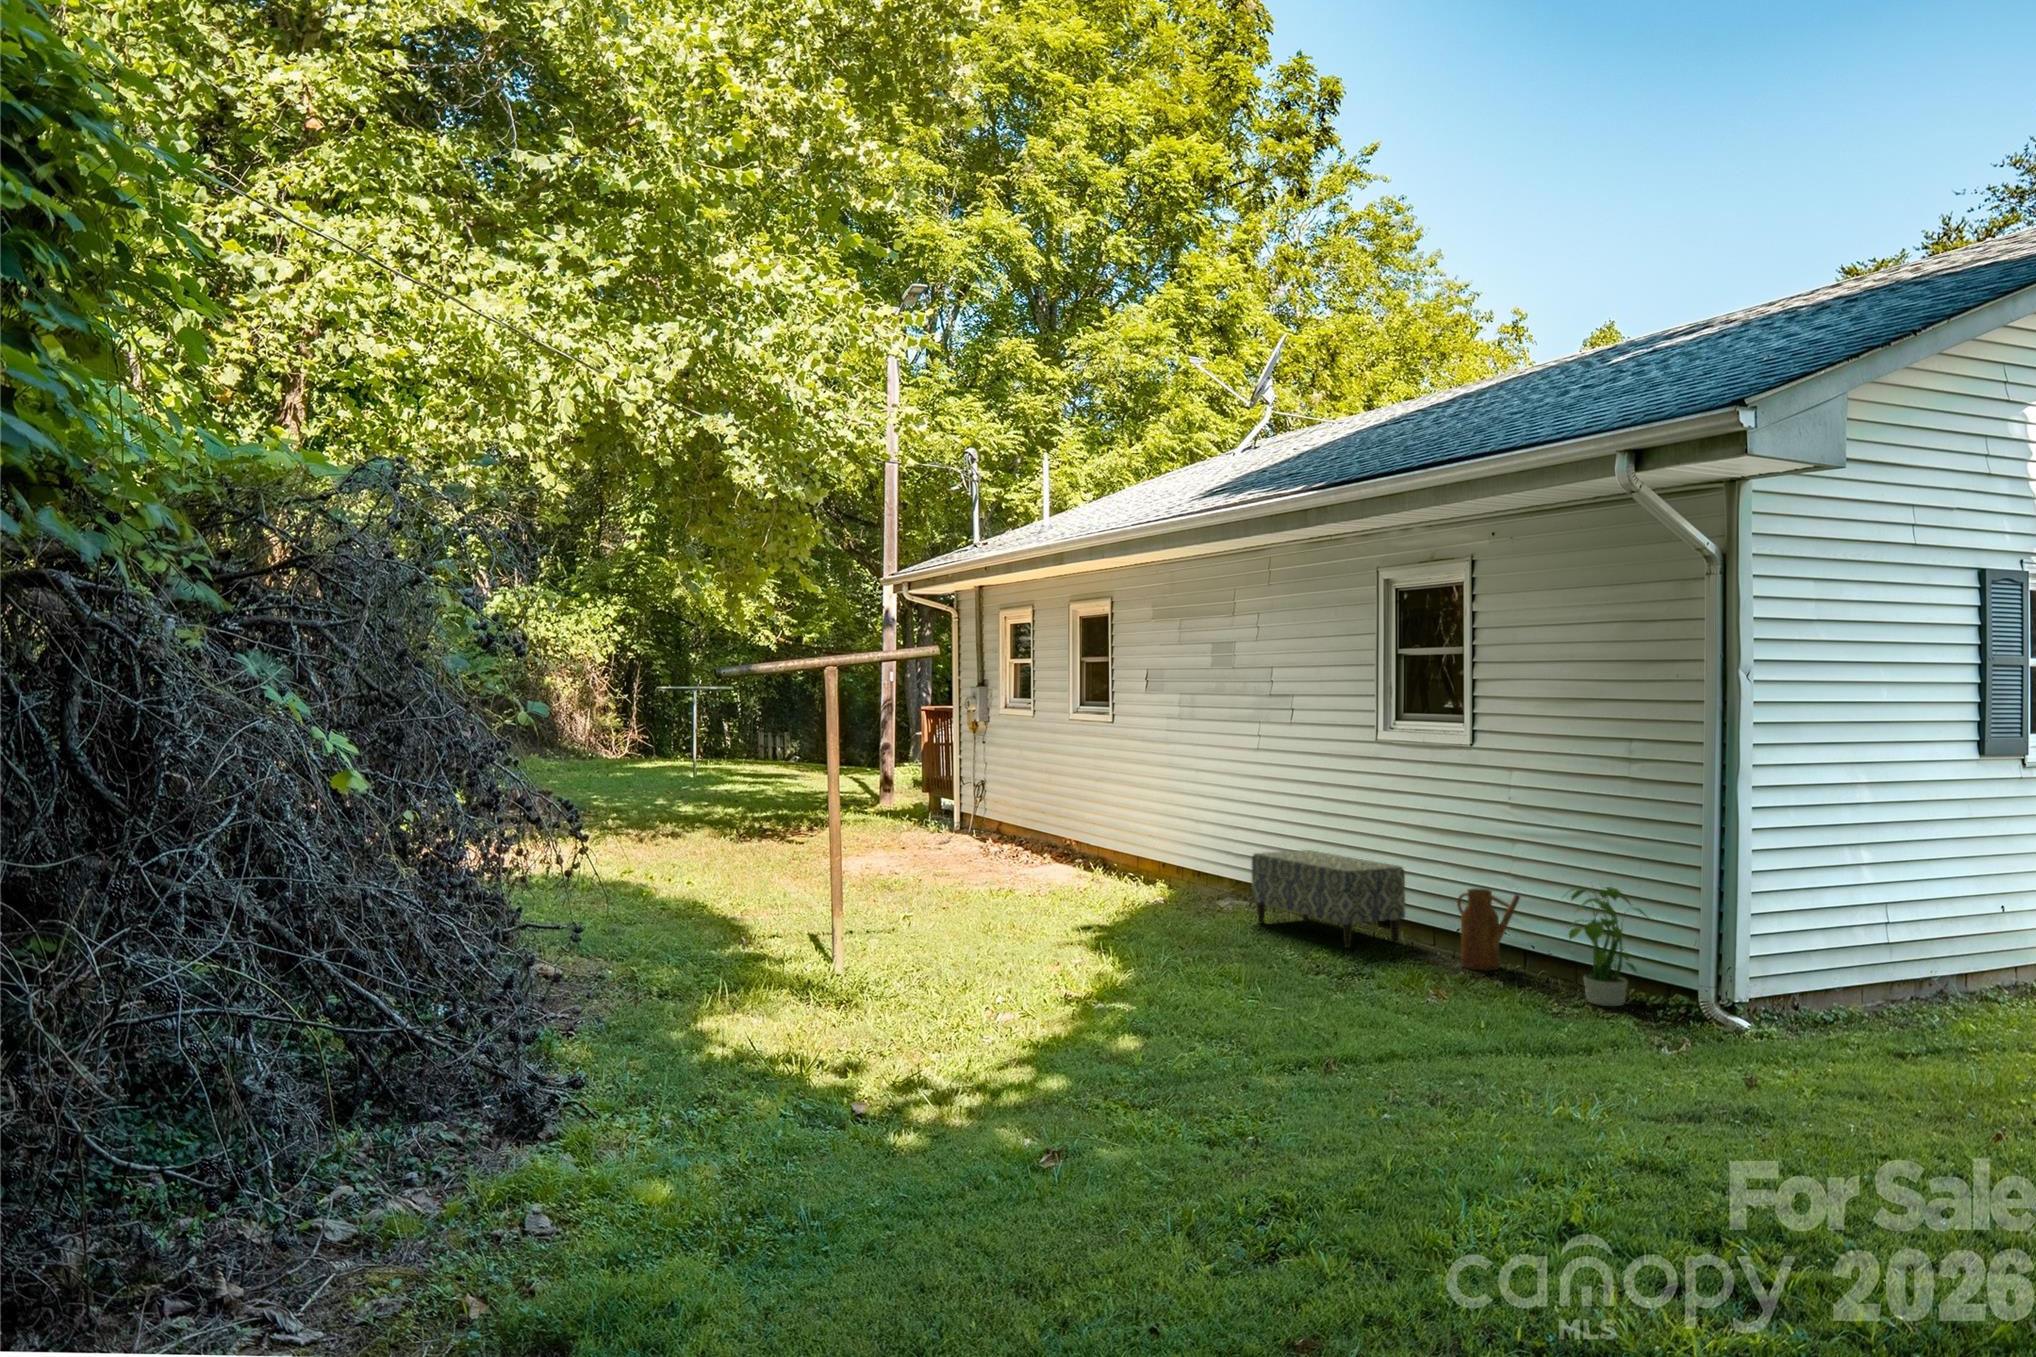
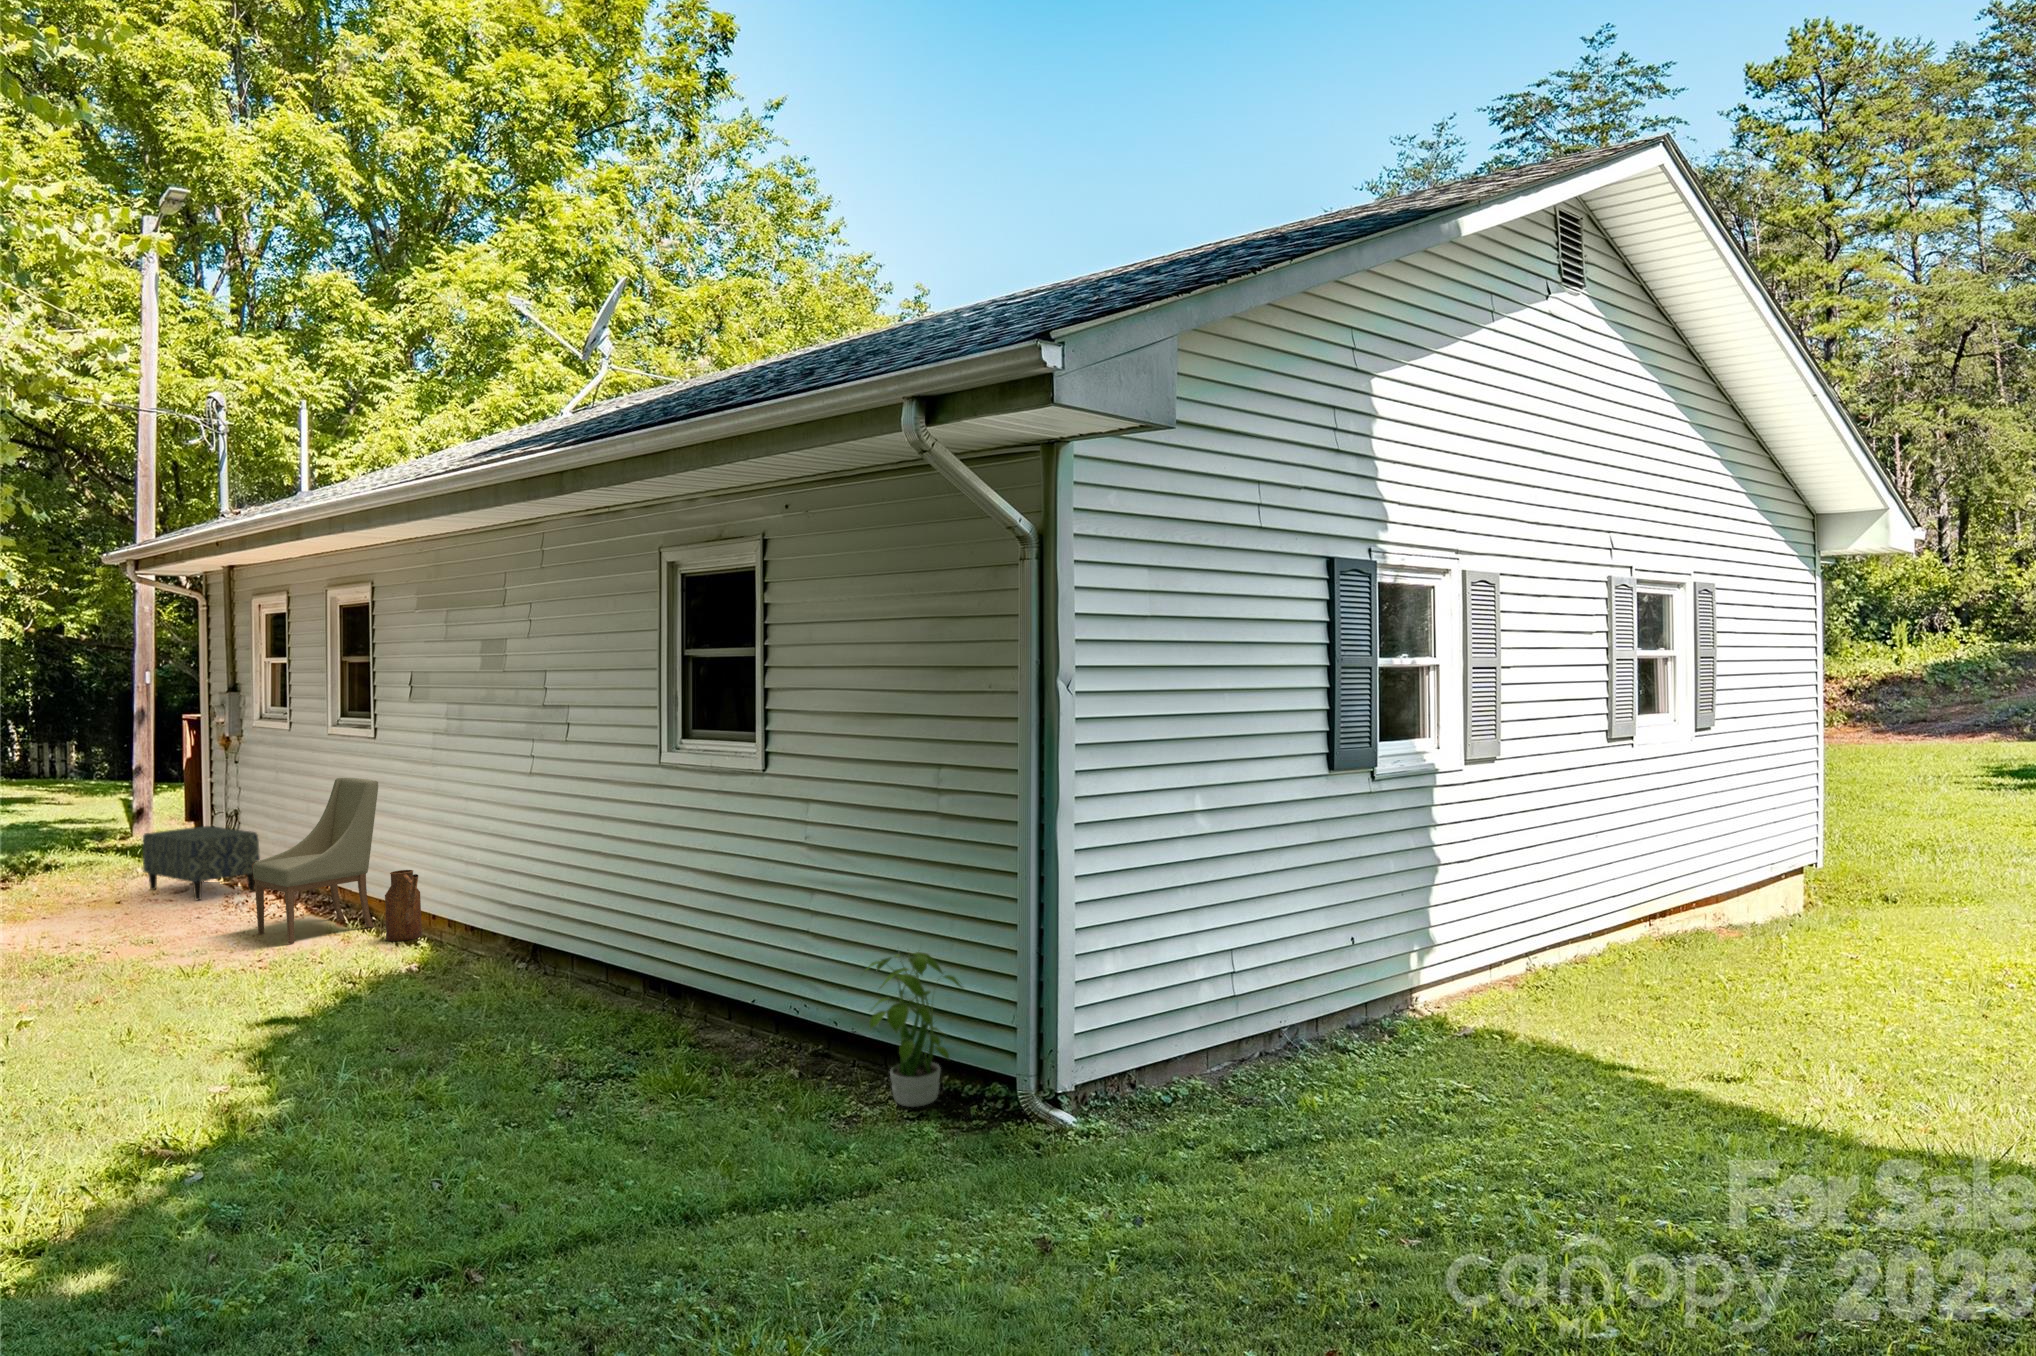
chair: none [1027,752,1114,872] -> present [253,778,378,944]
bench: present [1251,850,1405,948] -> present [143,826,260,901]
watering can: present [1457,888,1520,971] -> present [385,870,422,941]

